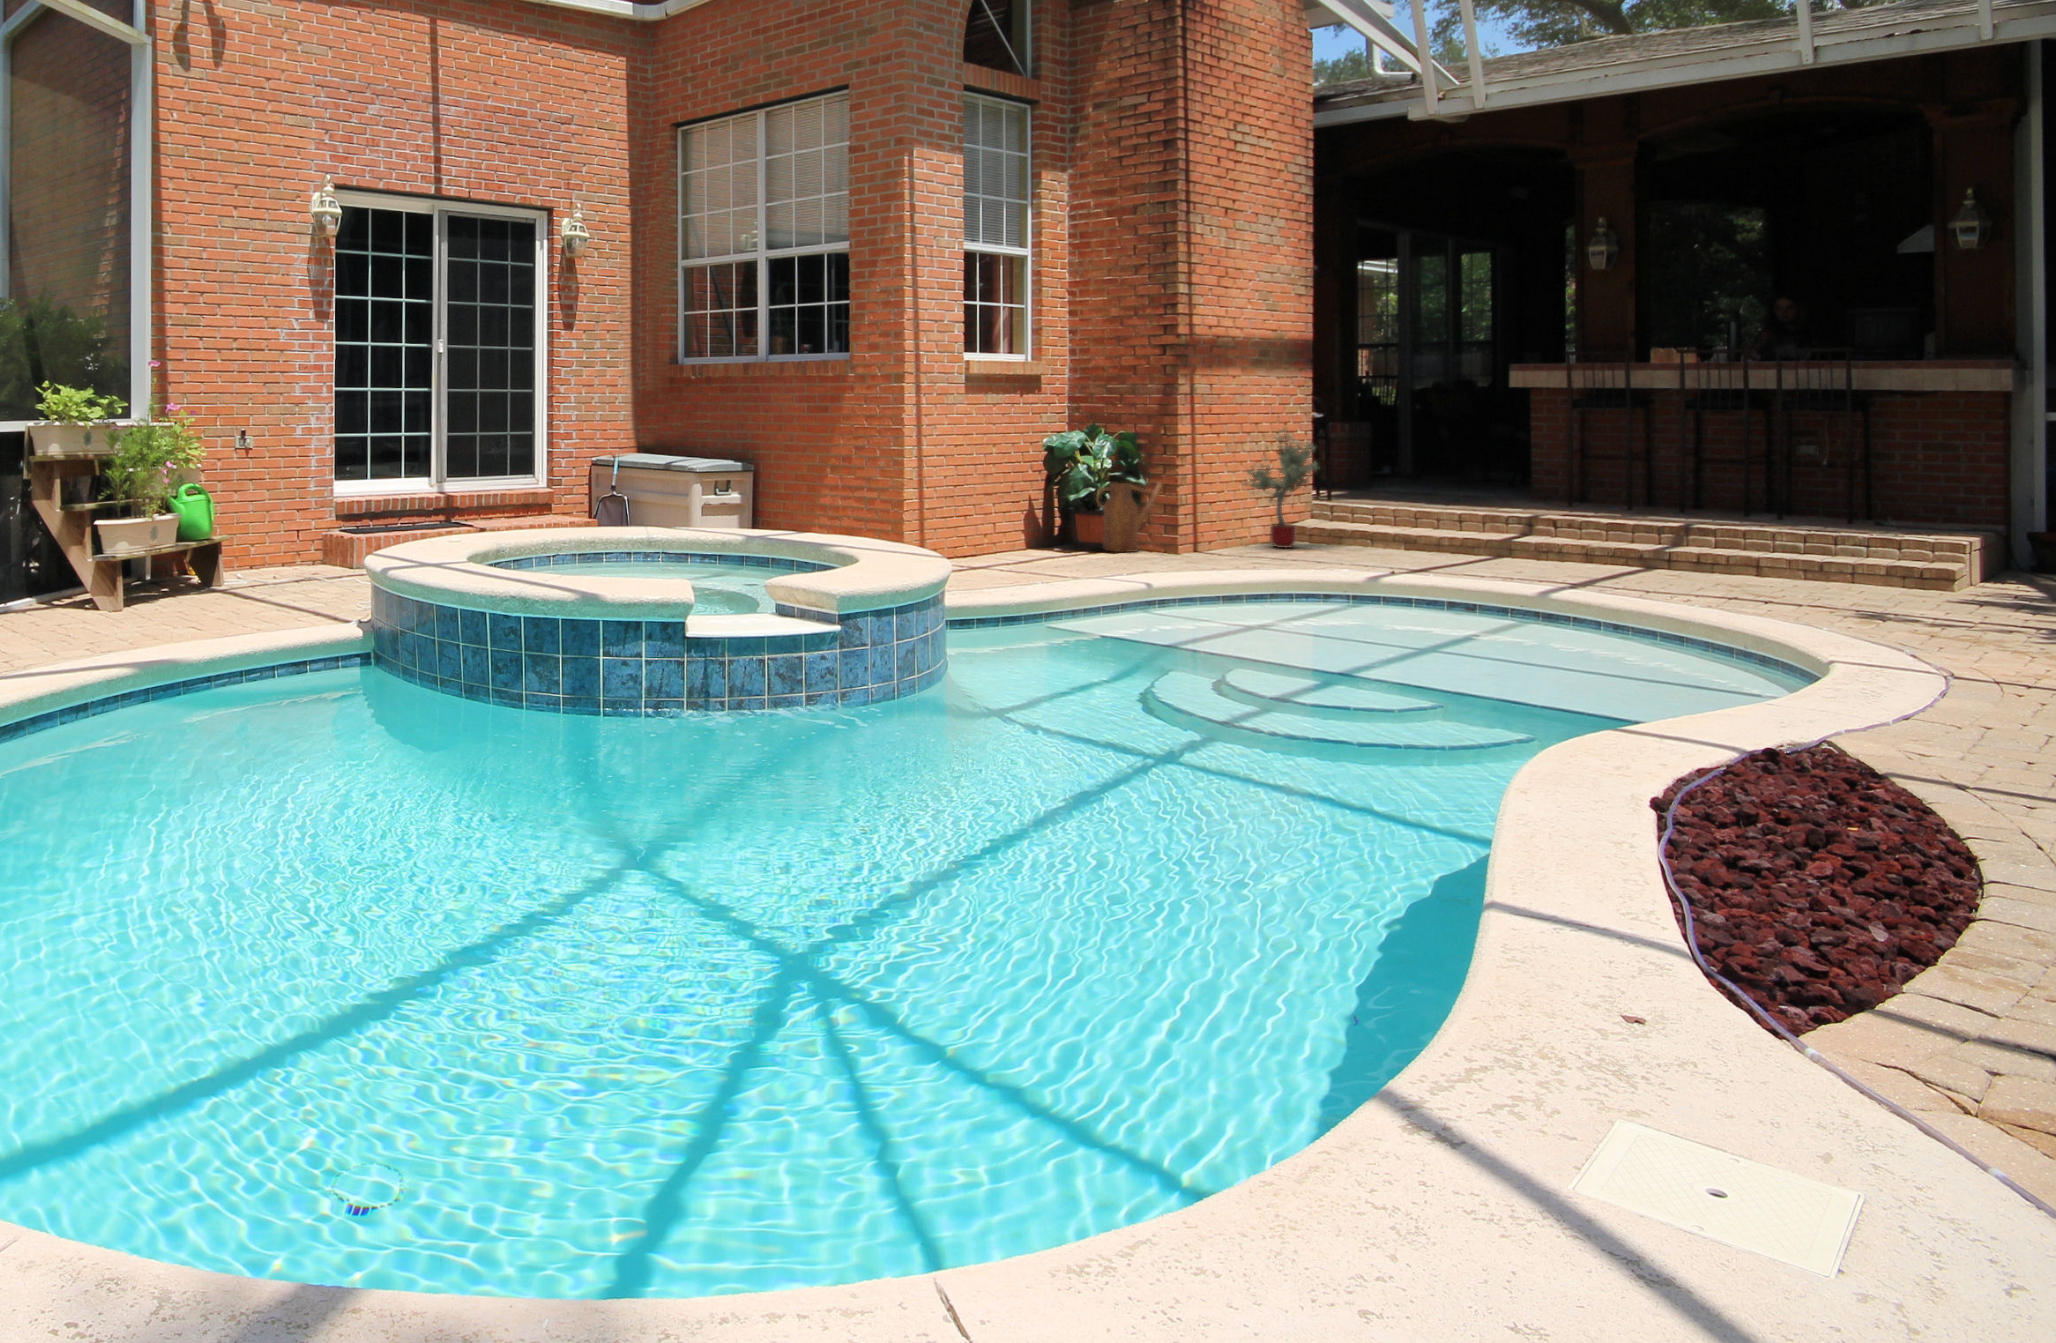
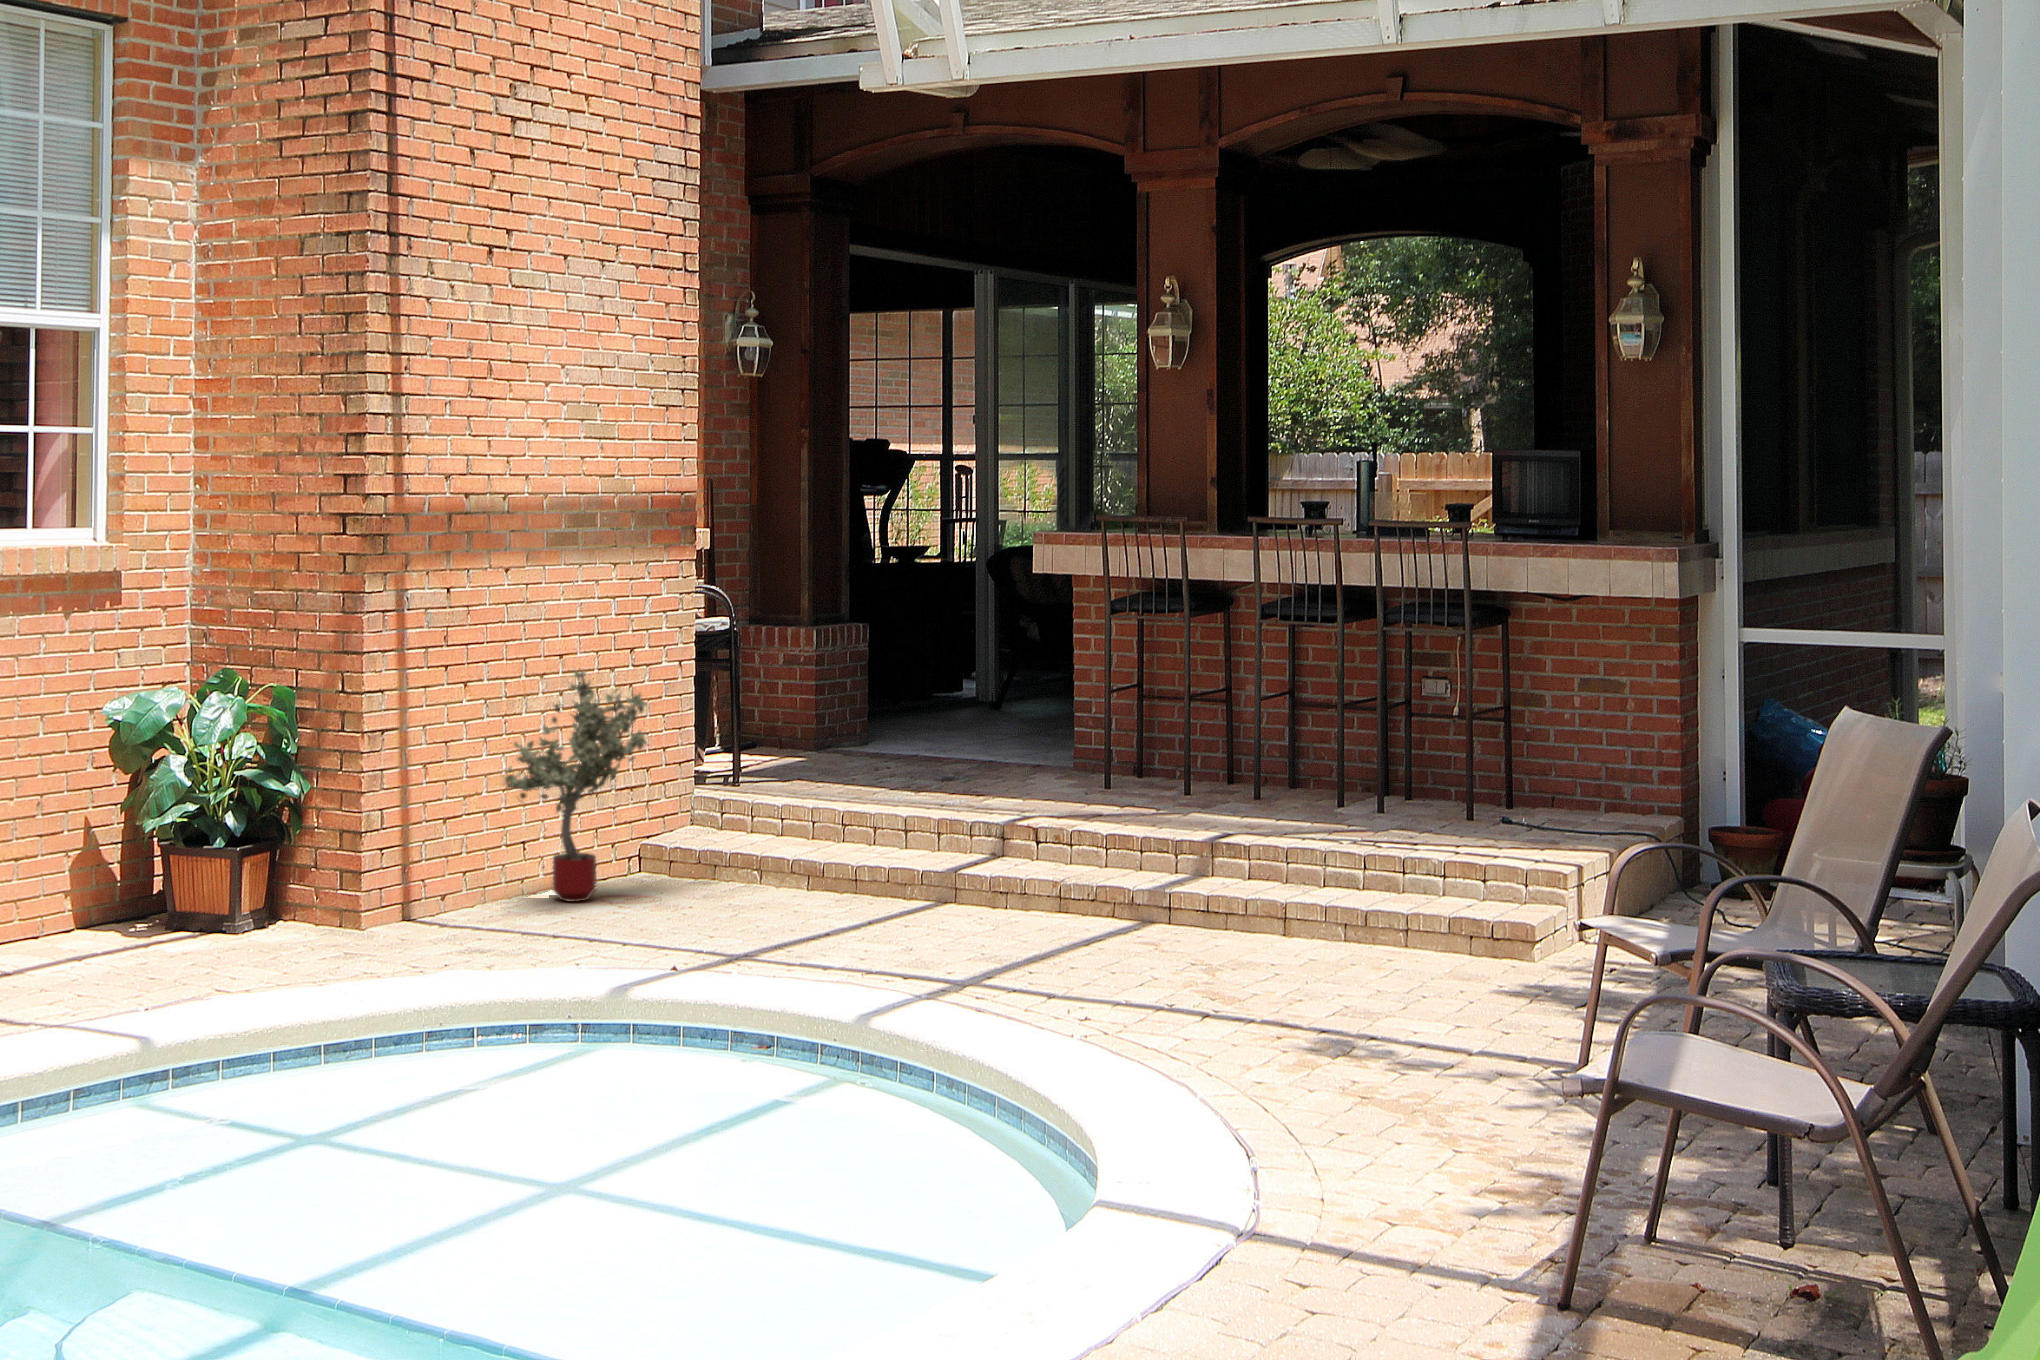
watering can: present [1096,483,1163,552] -> none [195,787,332,933]

